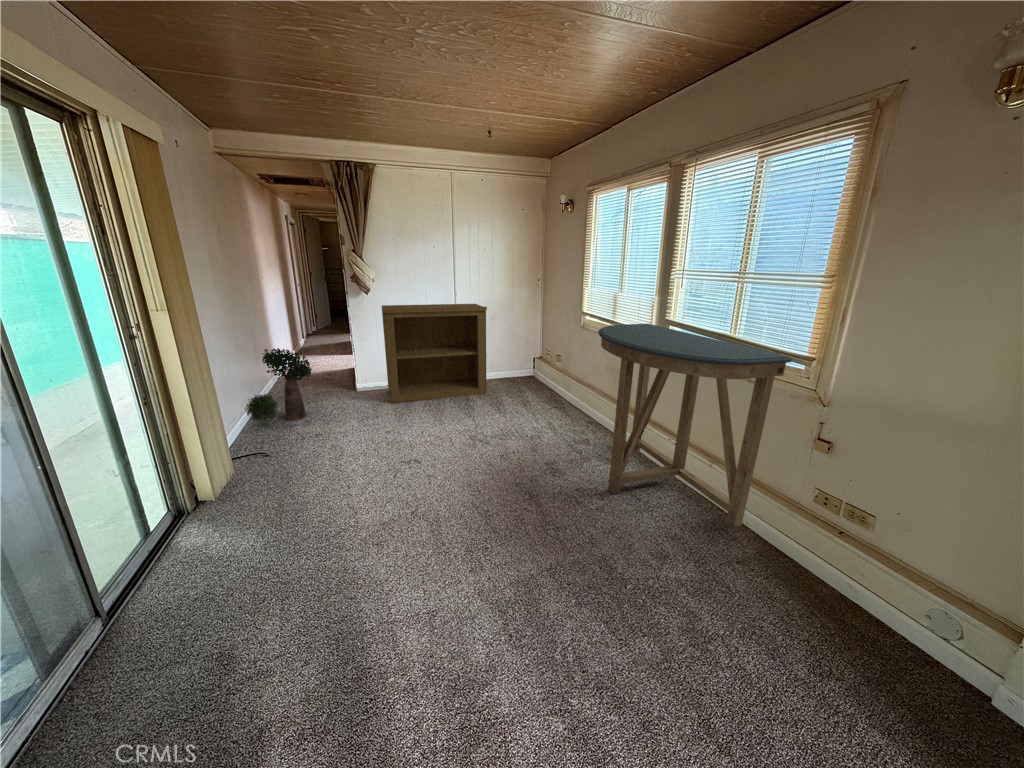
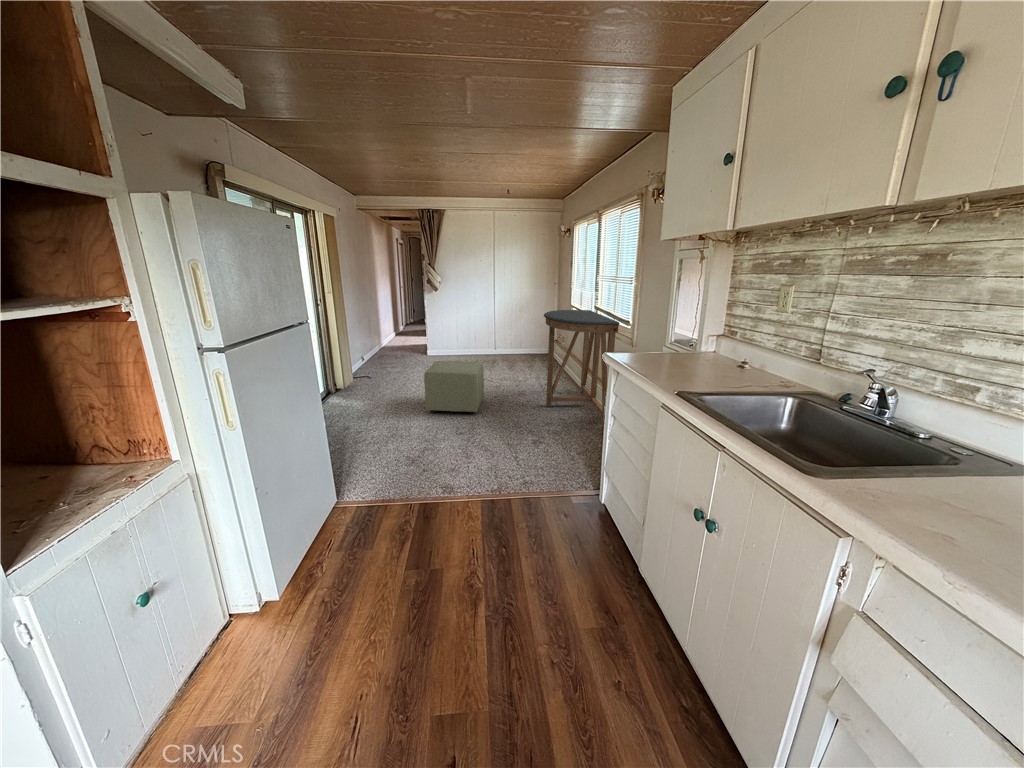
bookshelf: present [382,304,487,403] -> none [443,300,511,363]
potted plant: present [247,348,312,425] -> none [362,322,400,368]
ottoman: none [403,427,512,548] -> present [424,361,484,414]

